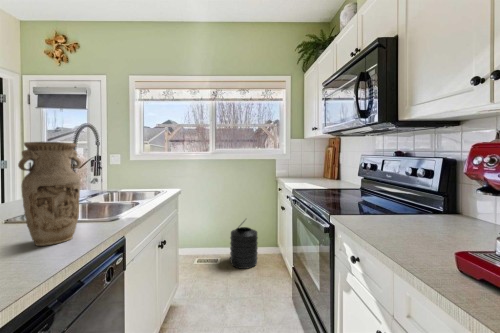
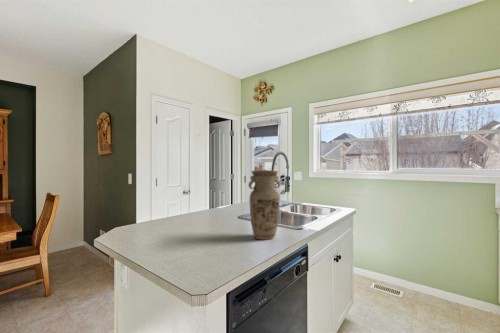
trash can: present [230,219,258,269] -> none [416,251,458,315]

